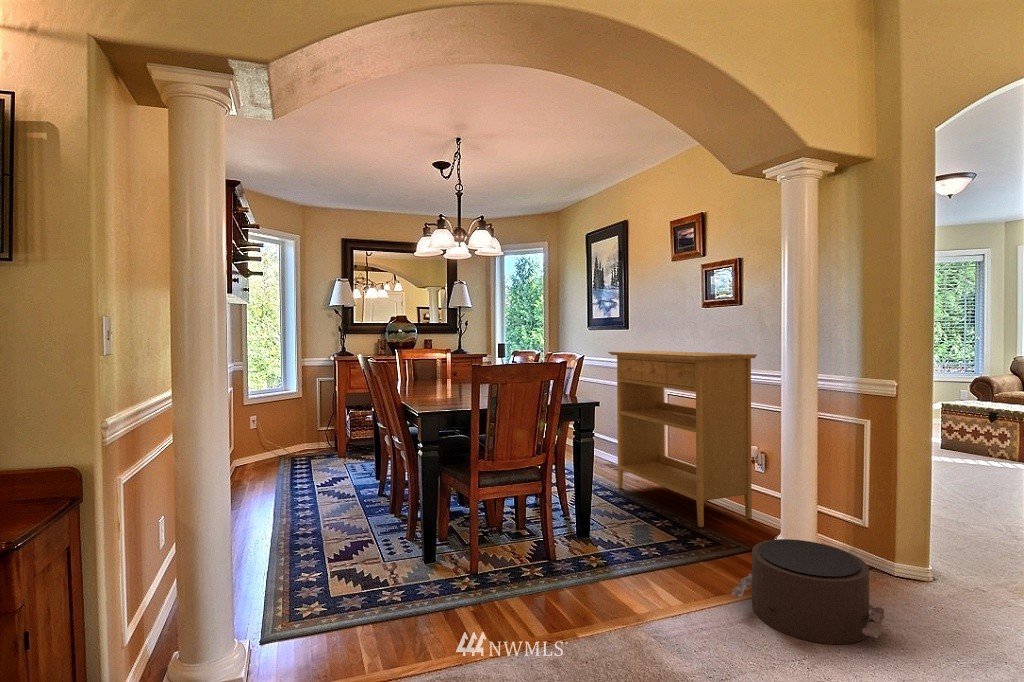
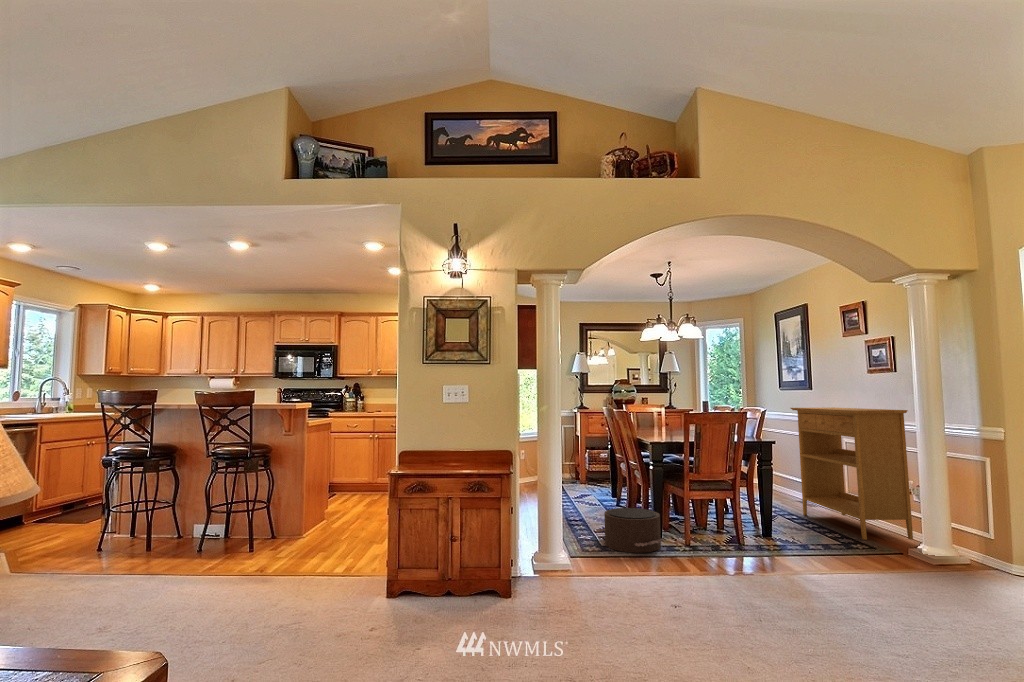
pouf: present [731,539,884,644] -> present [595,508,662,553]

